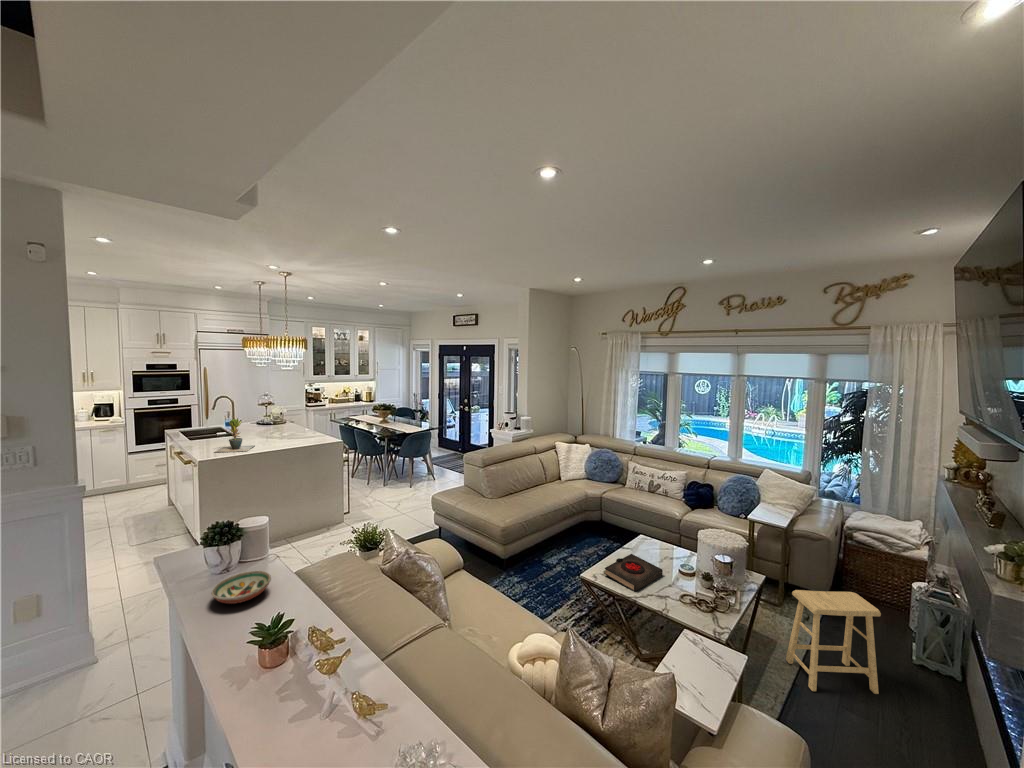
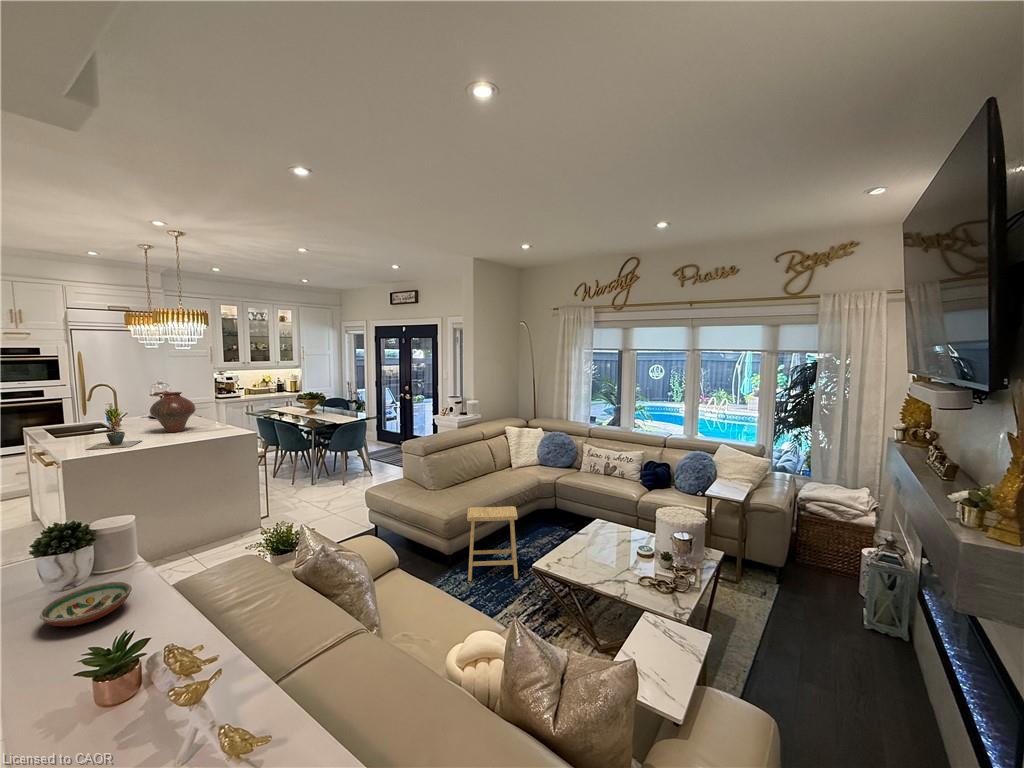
vase: none [260,405,295,439] -> present [150,392,196,432]
book: present [604,554,663,592] -> none [557,538,620,578]
footstool: present [786,590,881,694] -> present [467,506,518,581]

